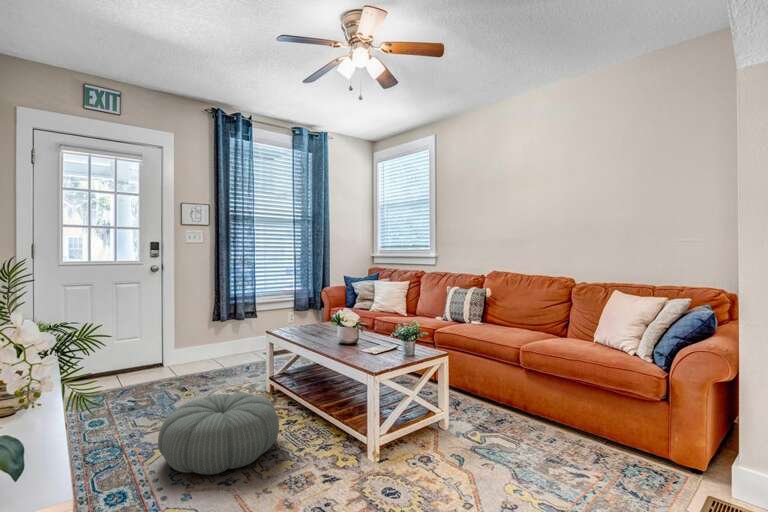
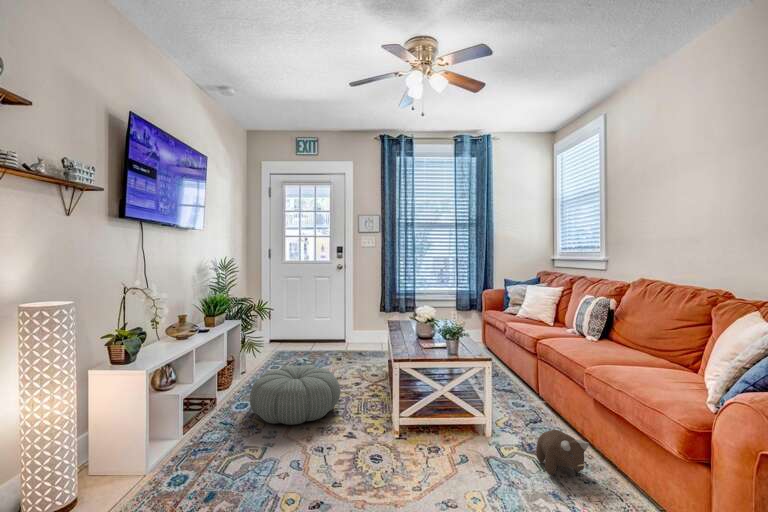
plush toy: none [473,389,519,424] -> present [536,430,589,475]

